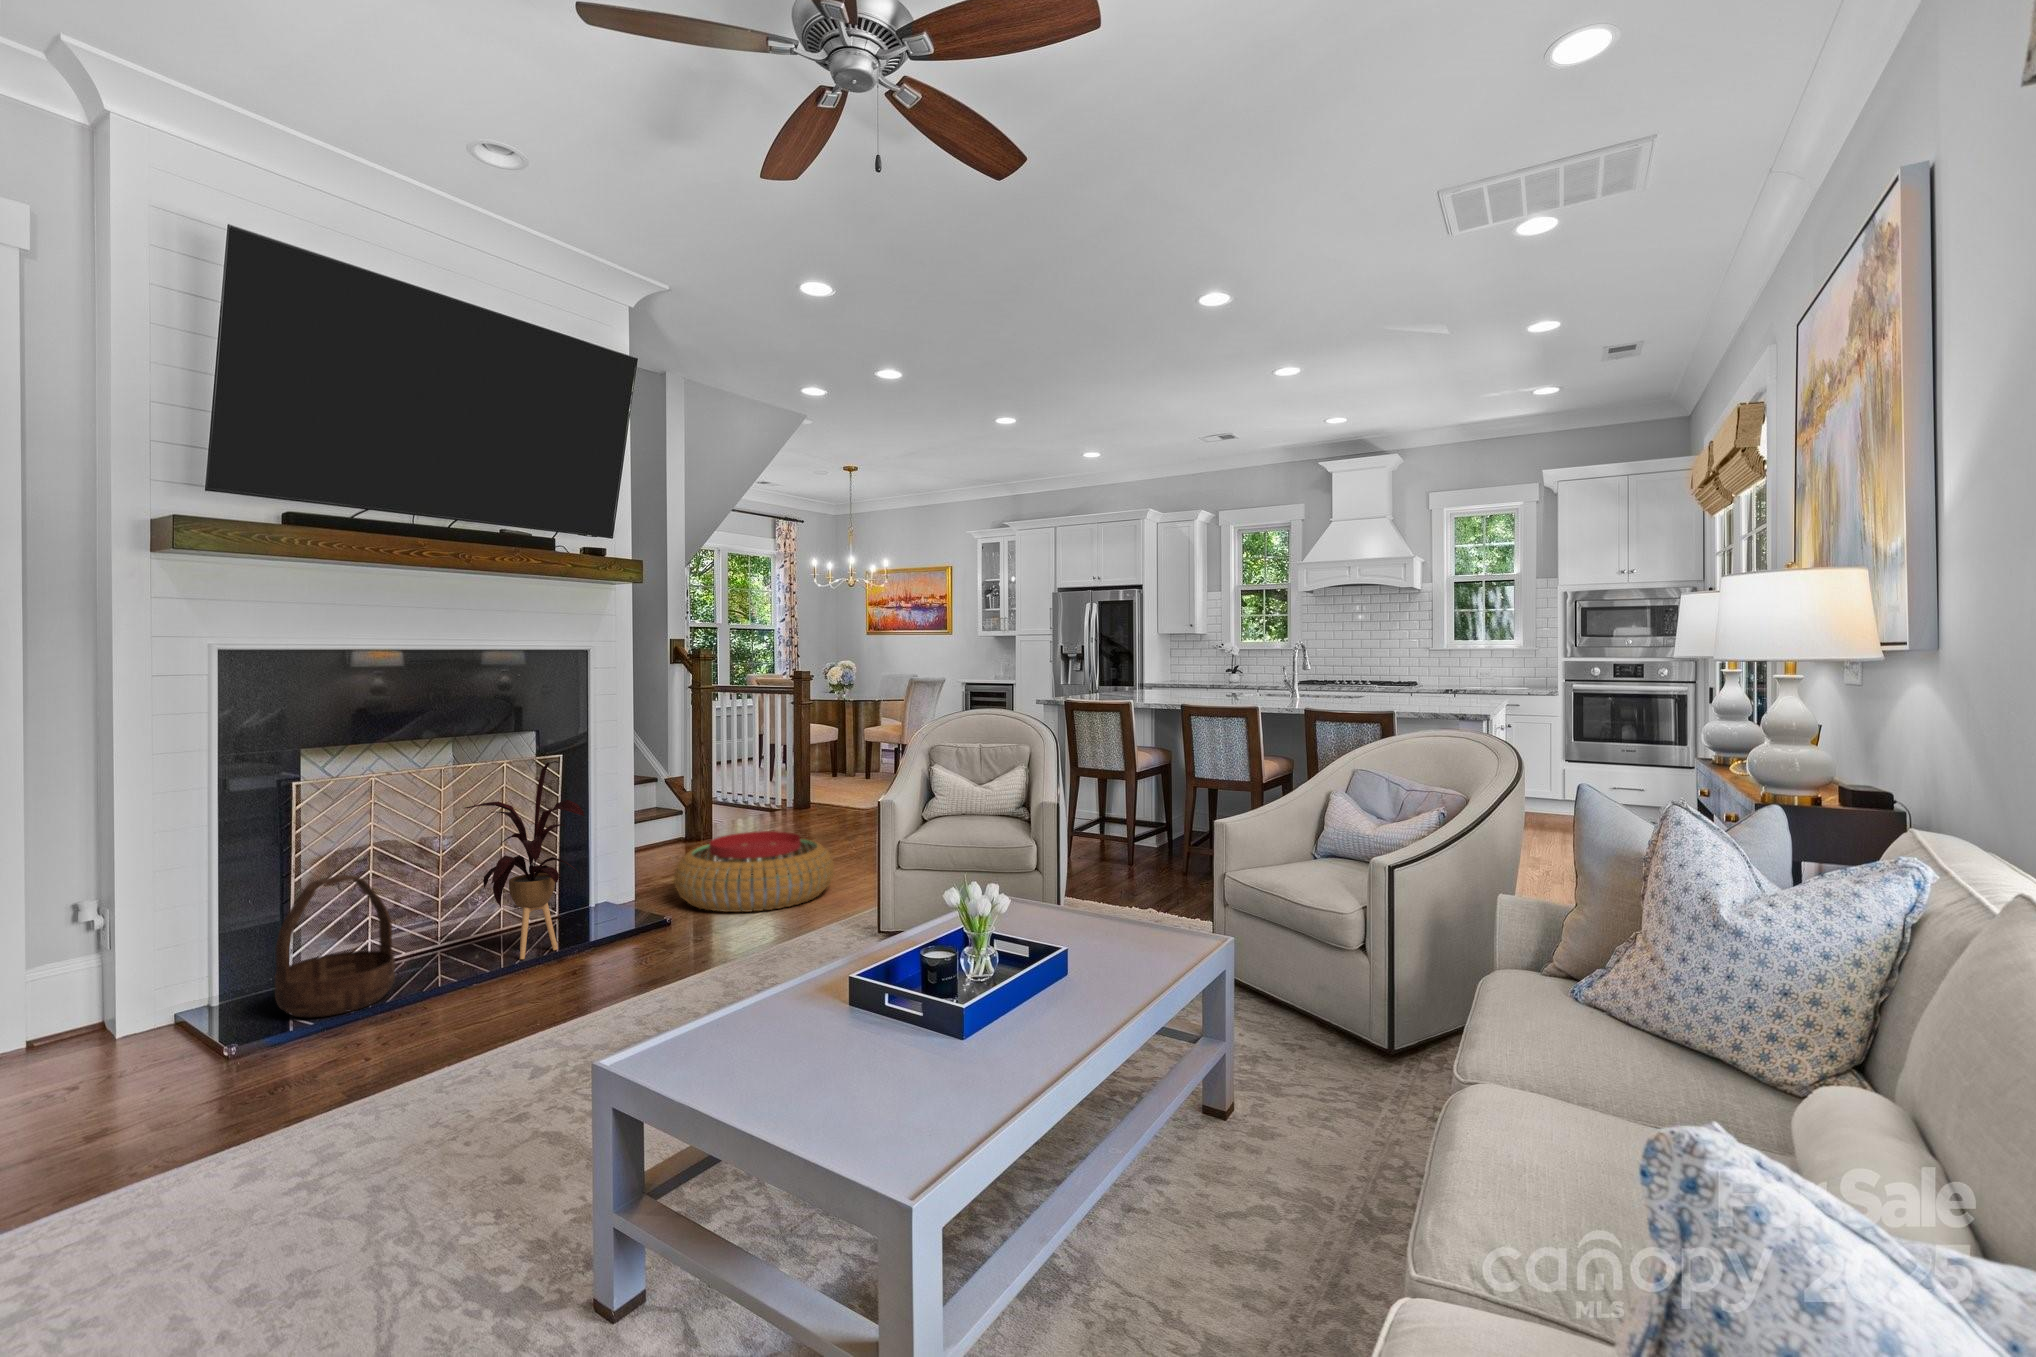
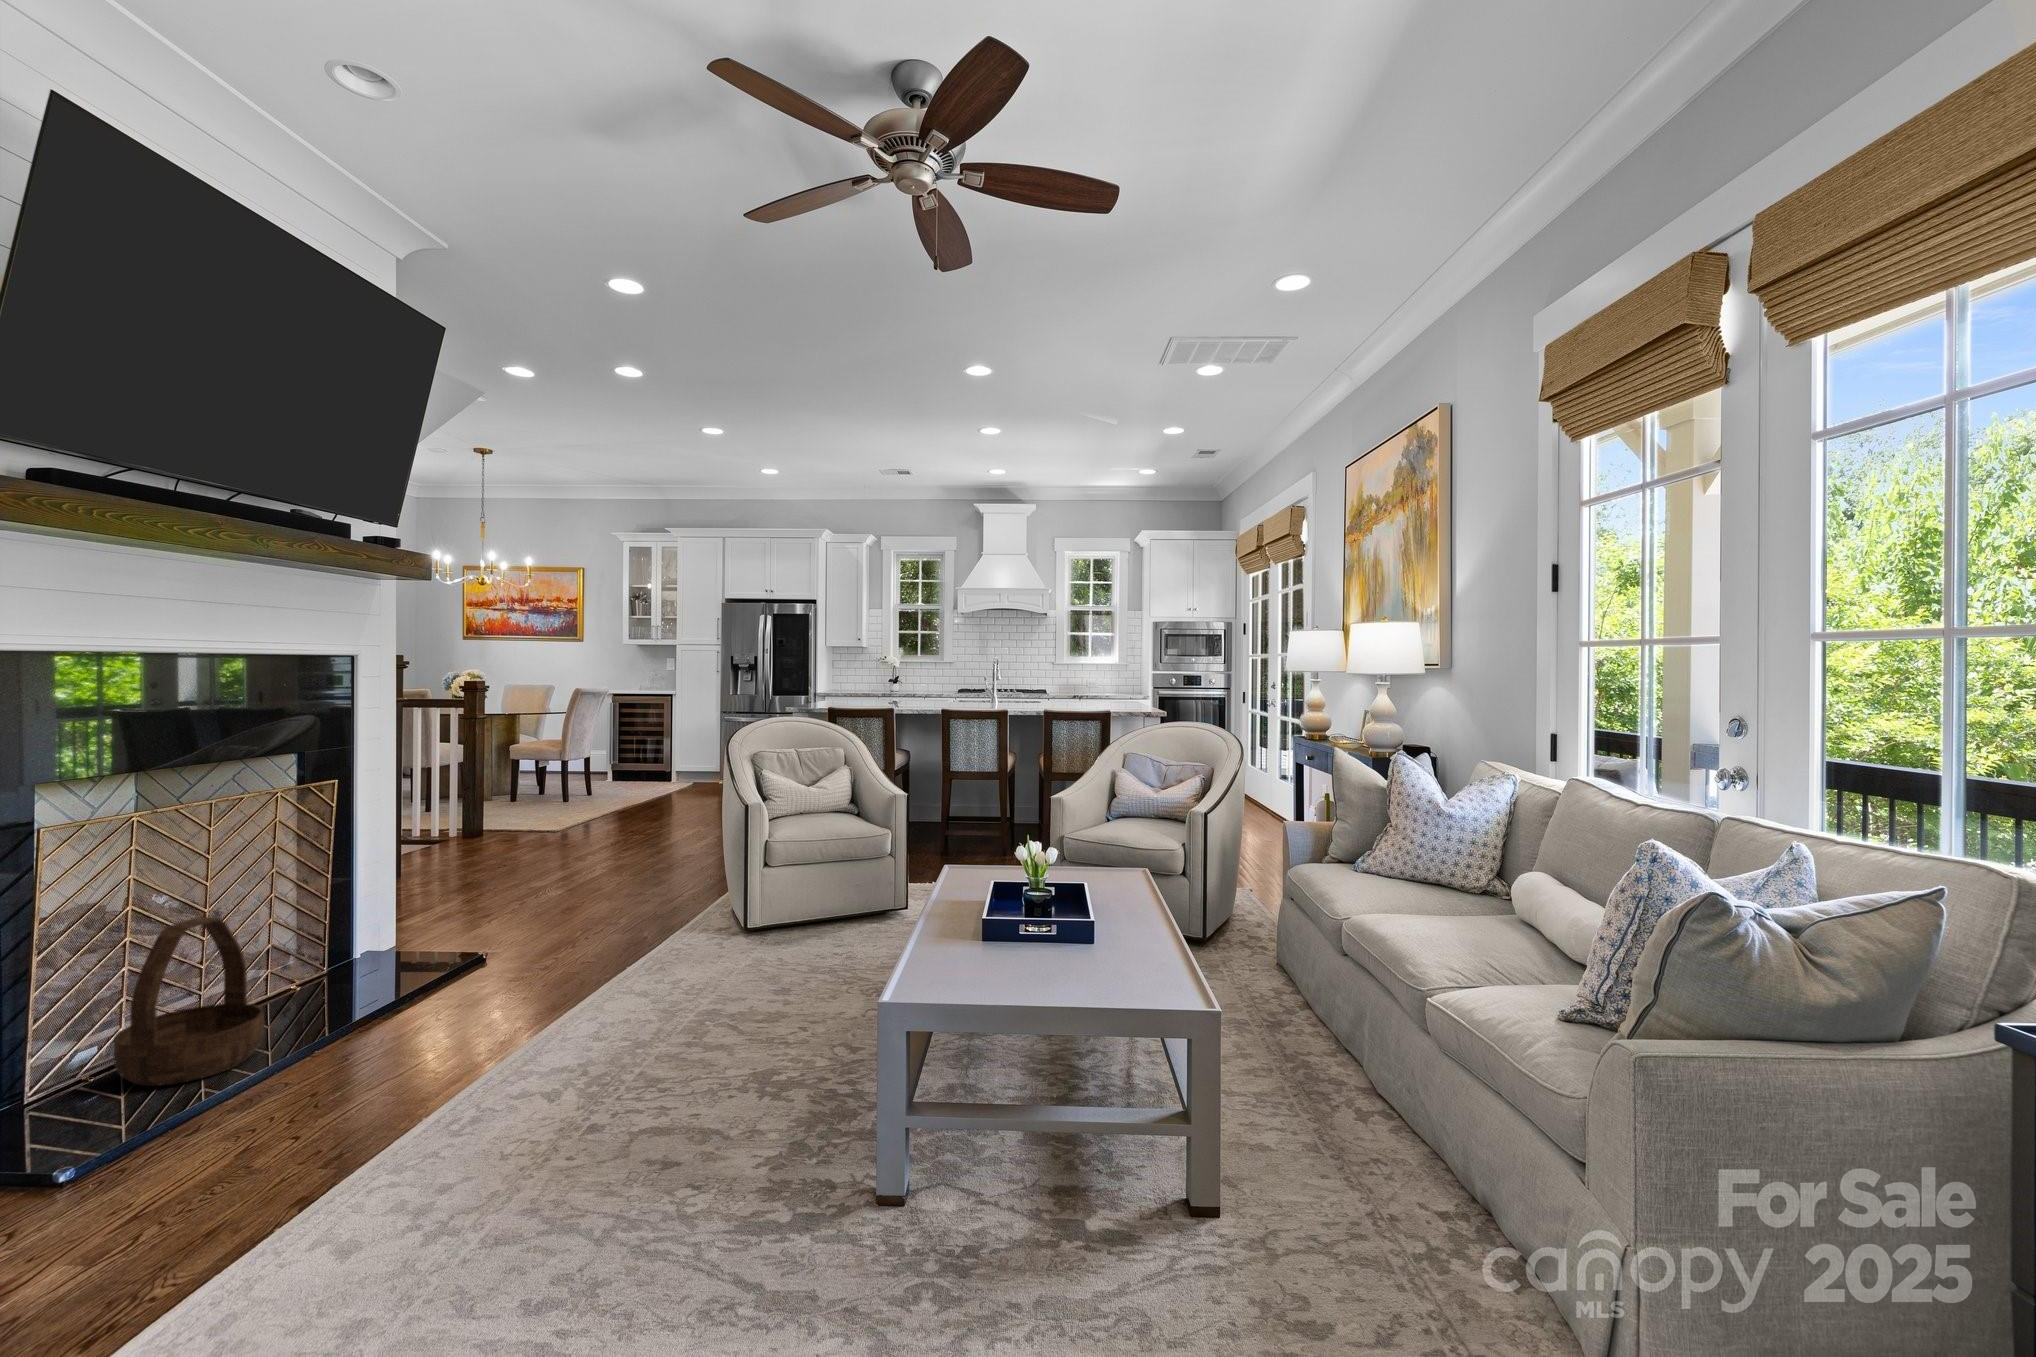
house plant: present [465,761,584,959] -> none [296,778,460,996]
pouf: present [674,831,834,912] -> none [465,846,642,929]

